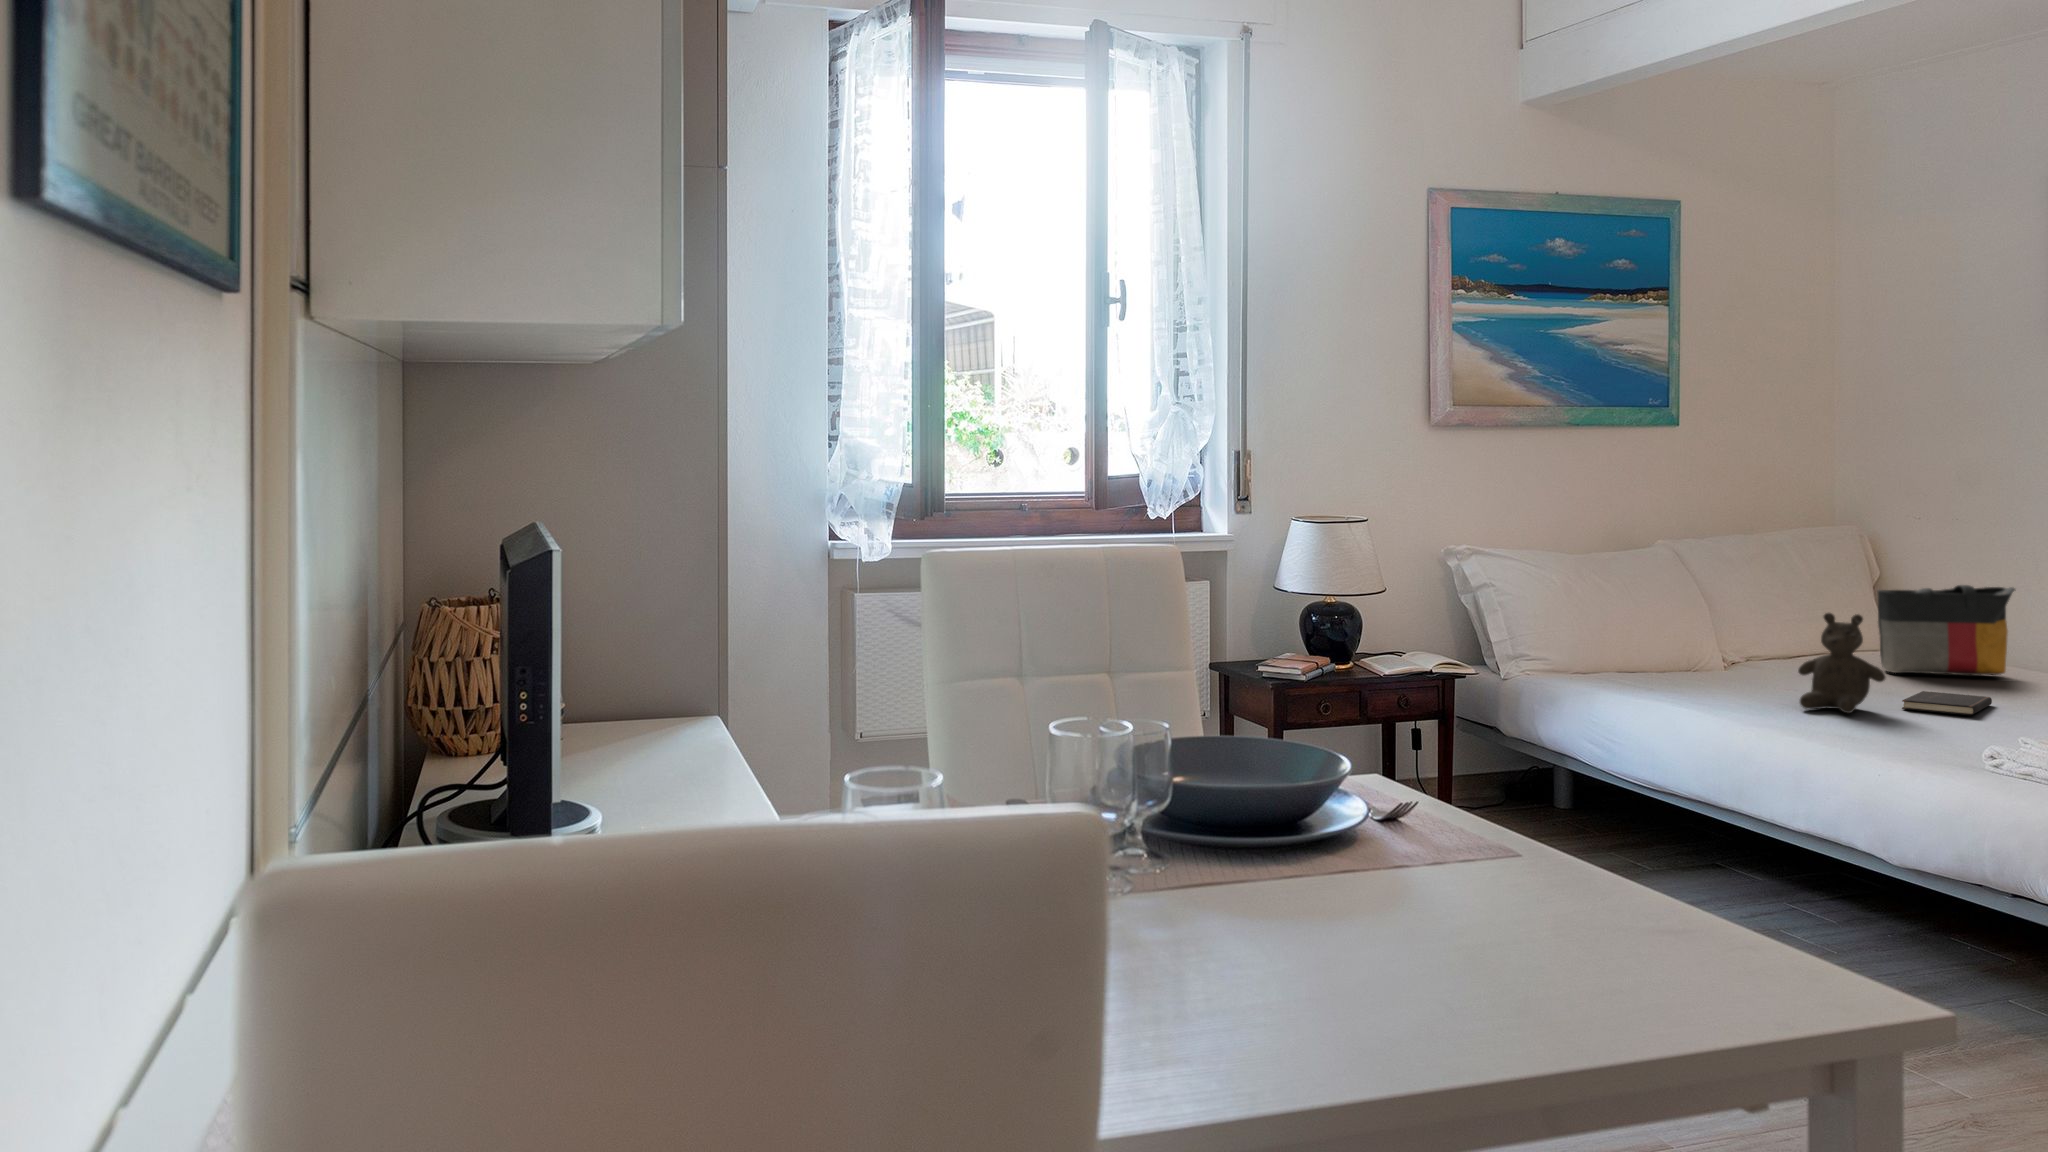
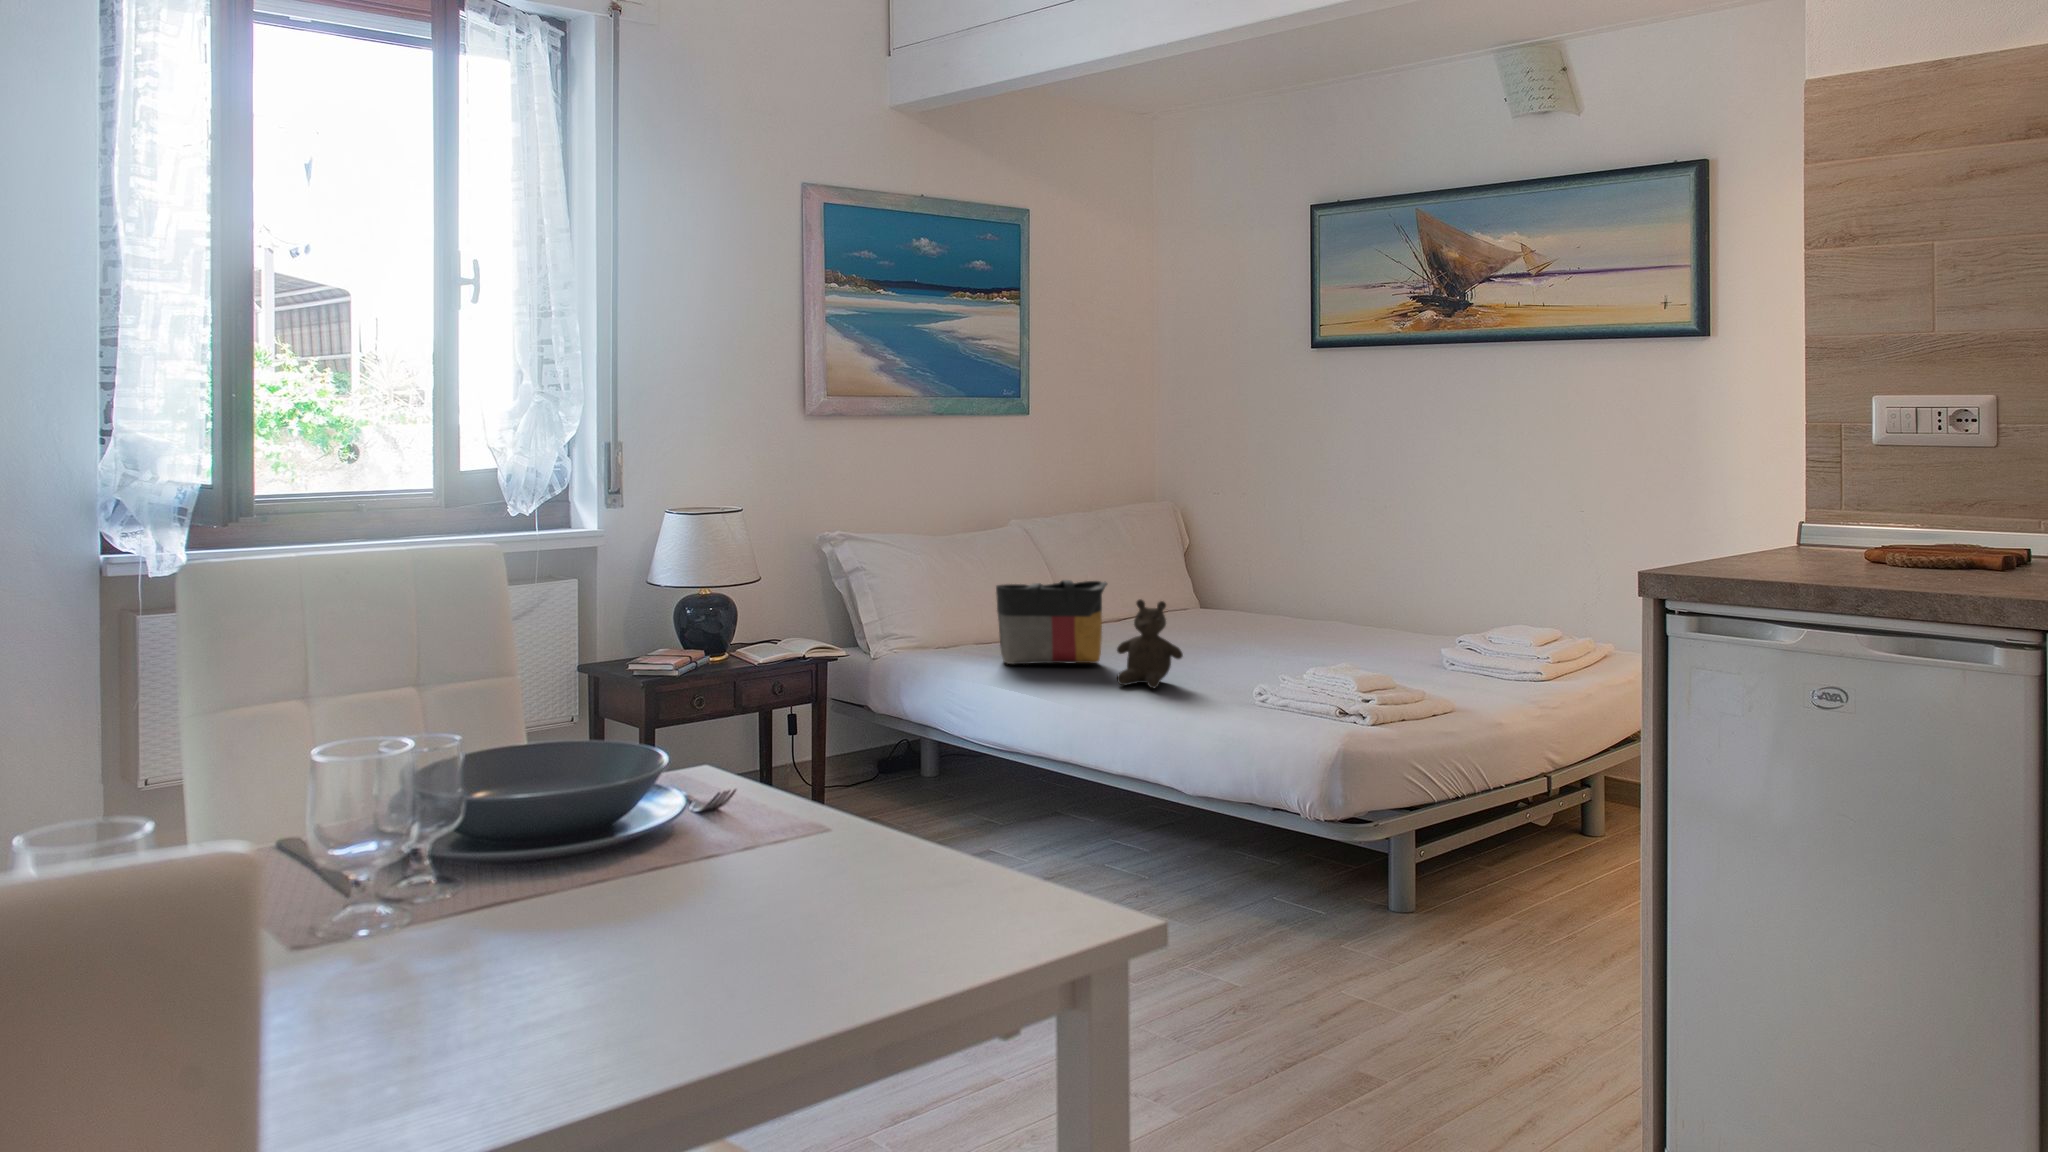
tote bag: present [1878,585,2015,675] -> present [996,580,1107,664]
hardcover book: present [1902,691,1992,715] -> none [1195,661,1262,685]

